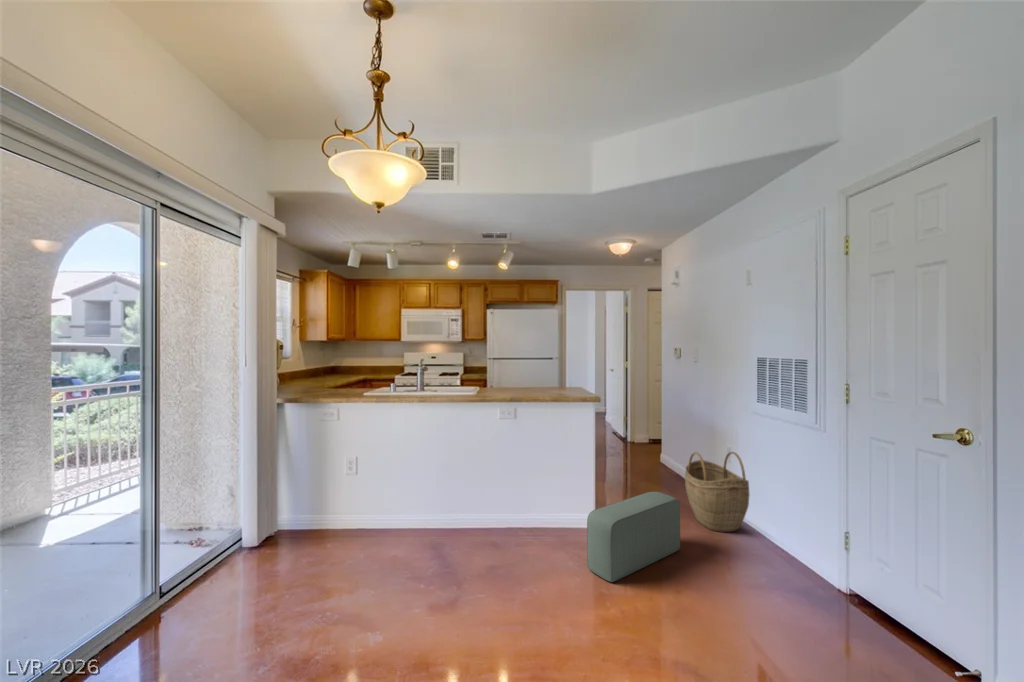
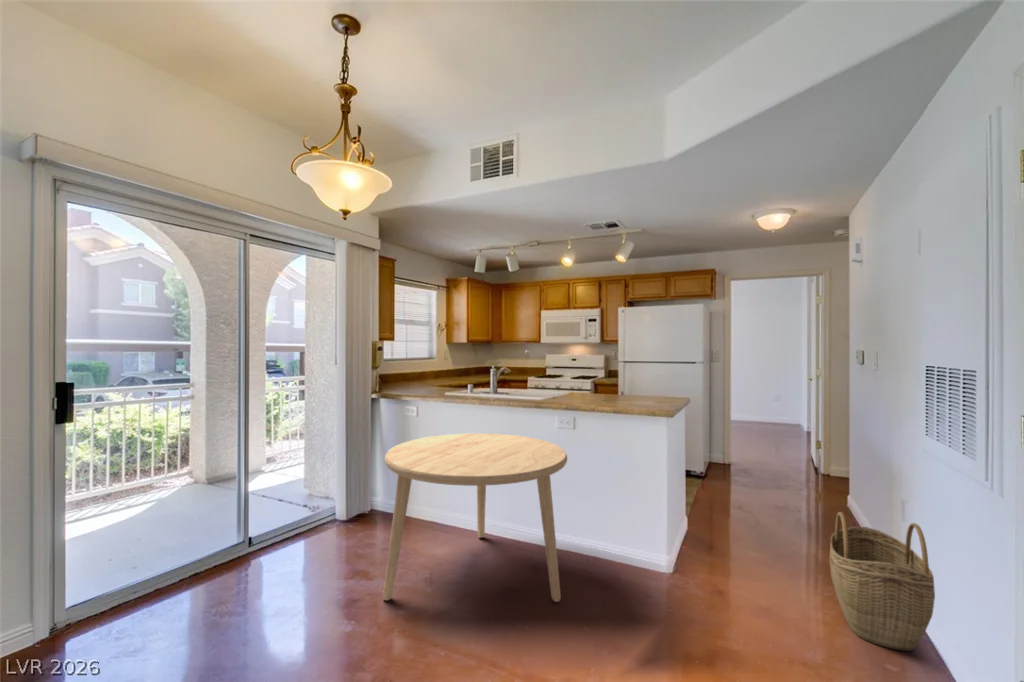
dining table: none [352,429,535,619] -> present [383,433,567,602]
pouf: present [587,491,680,582] -> none [618,551,774,650]

